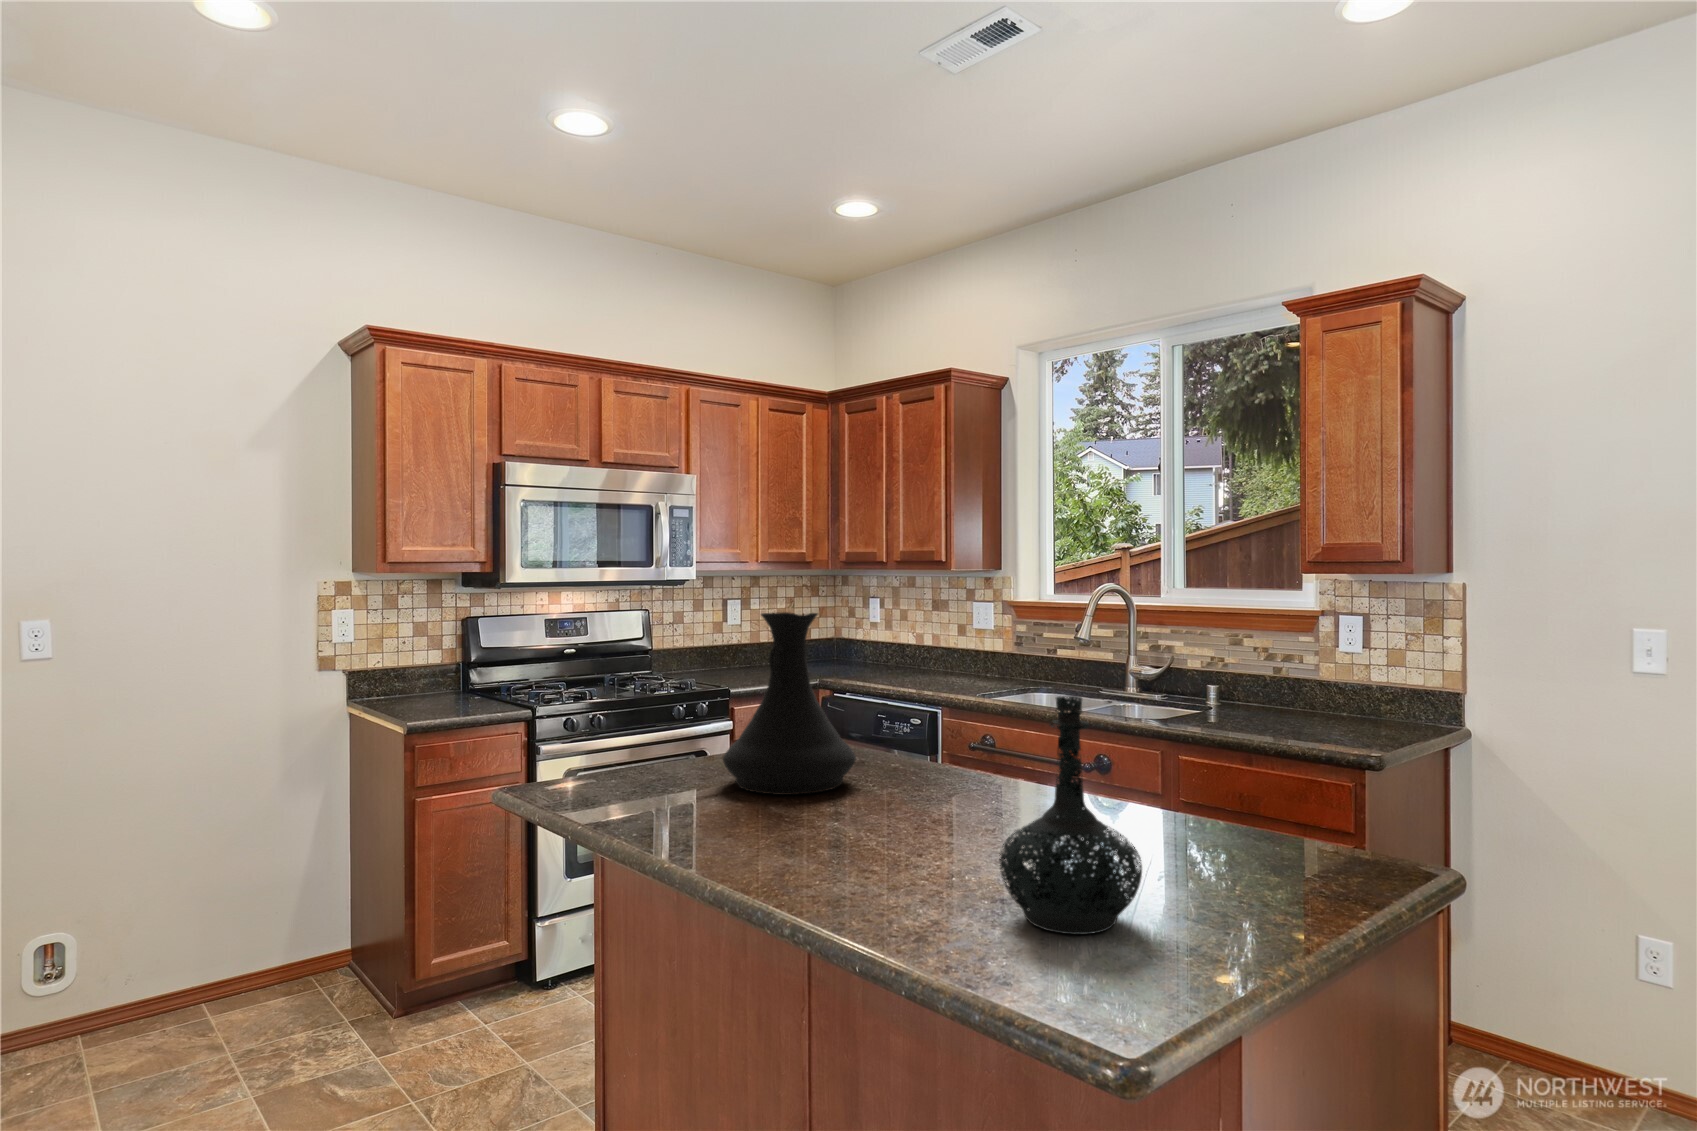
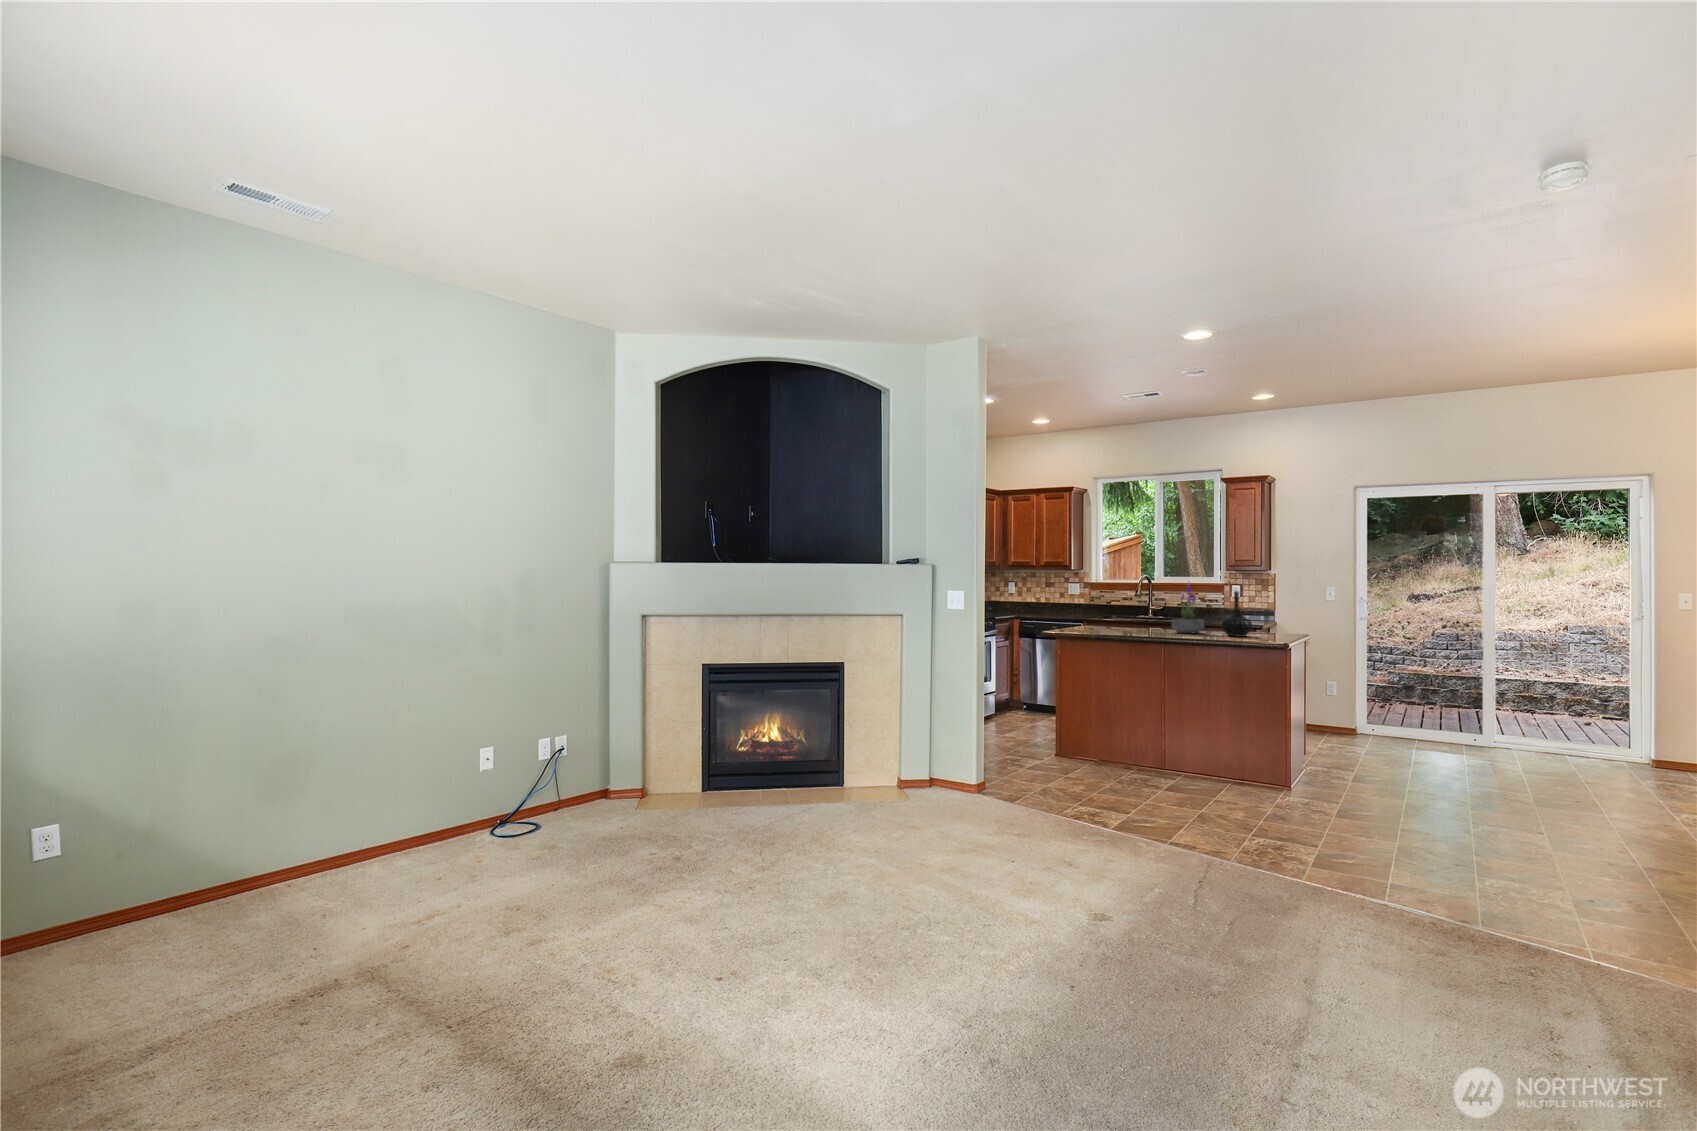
vase: present [723,612,856,795] -> none [1095,579,1135,629]
potted plant: none [868,627,1001,866] -> present [1172,582,1204,633]

